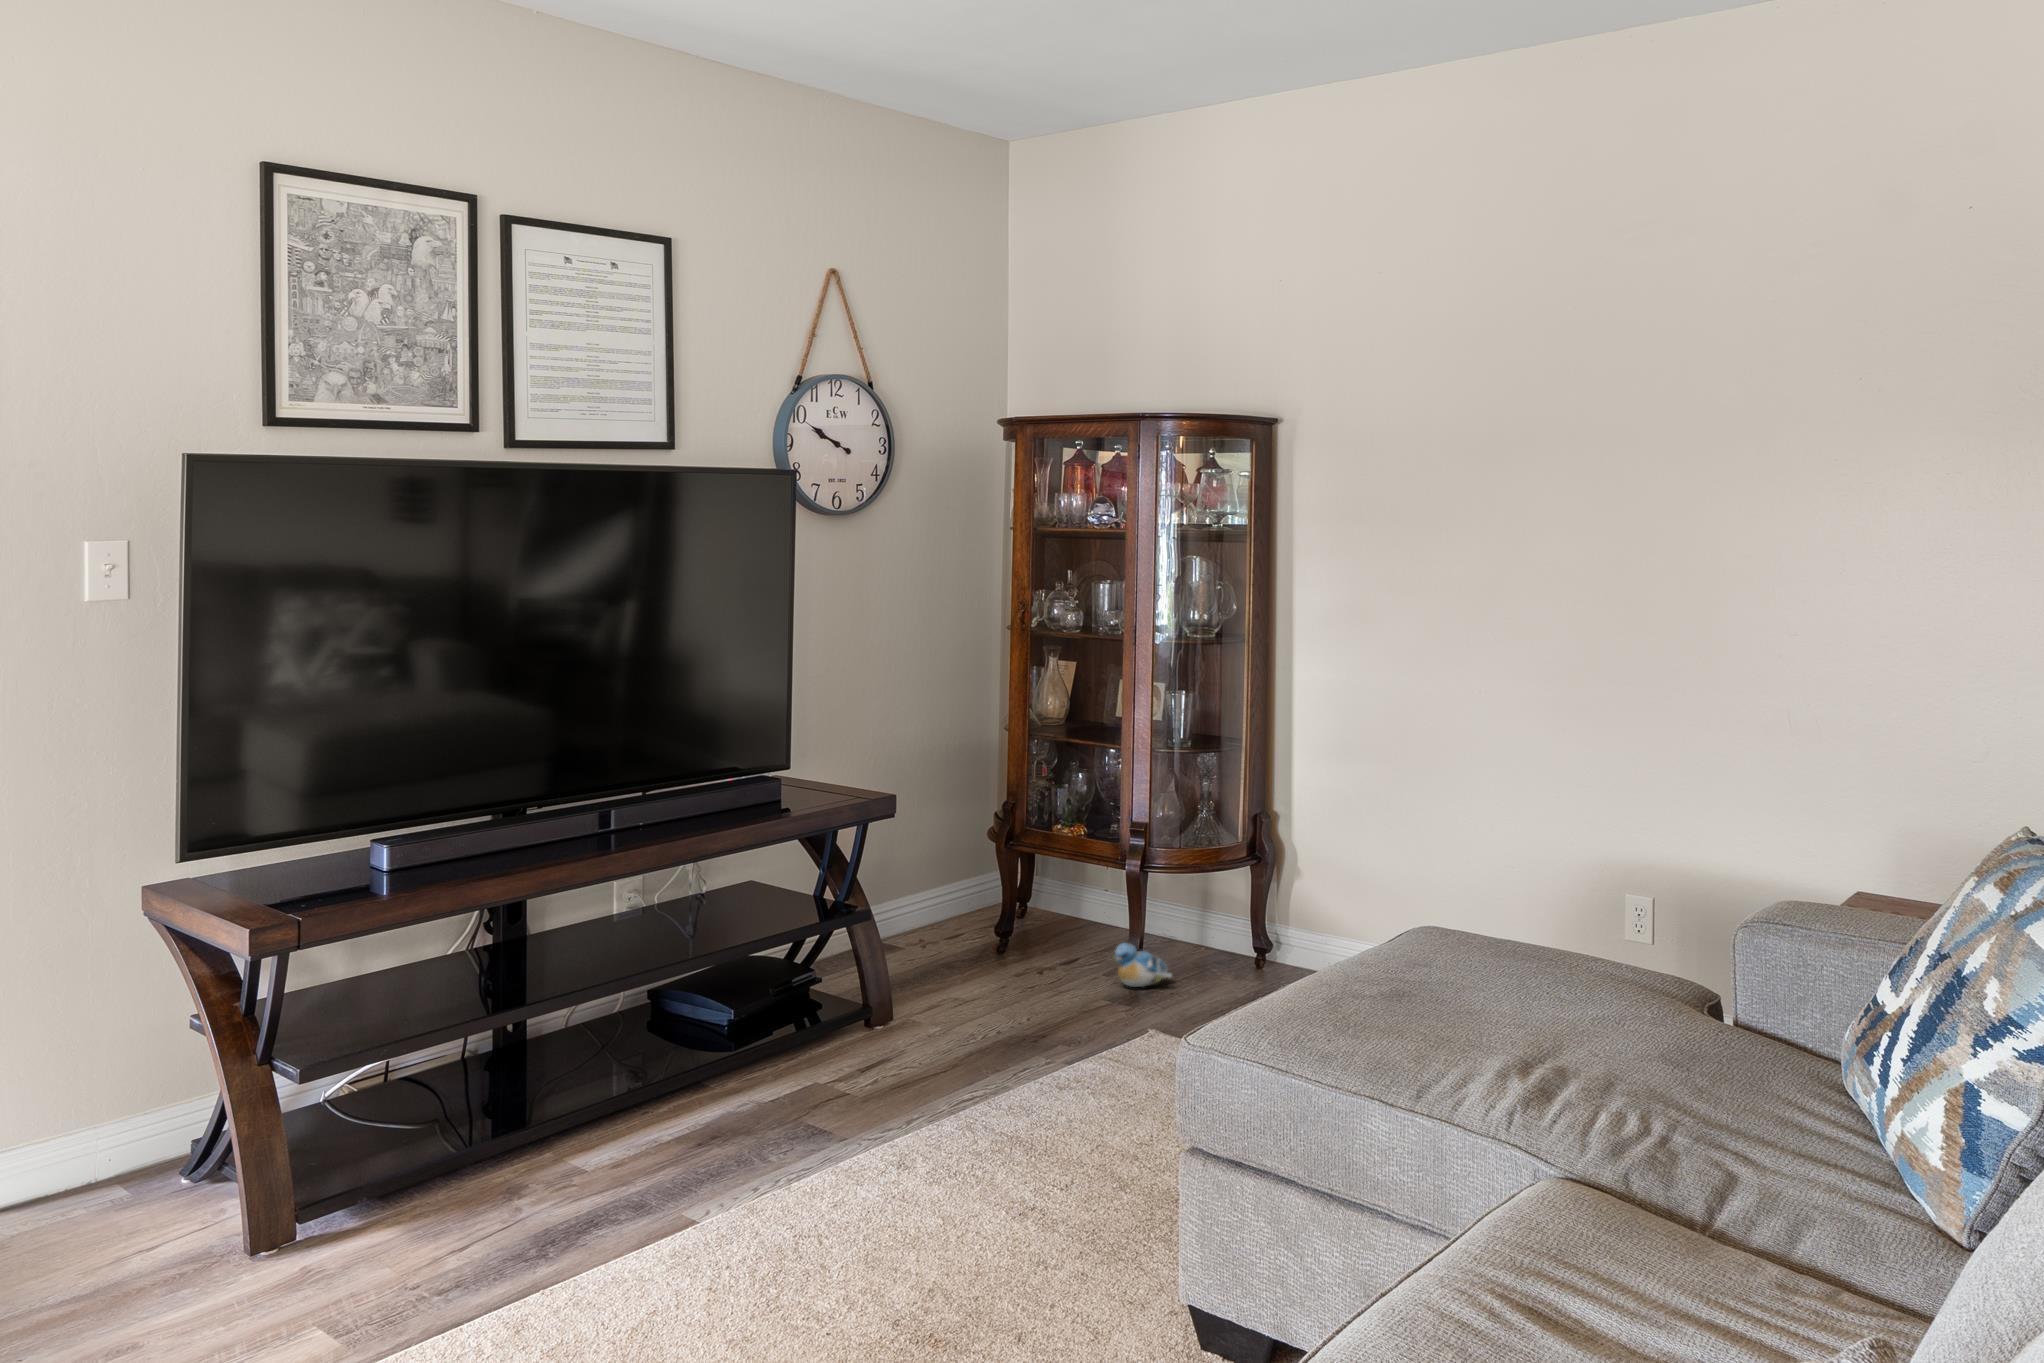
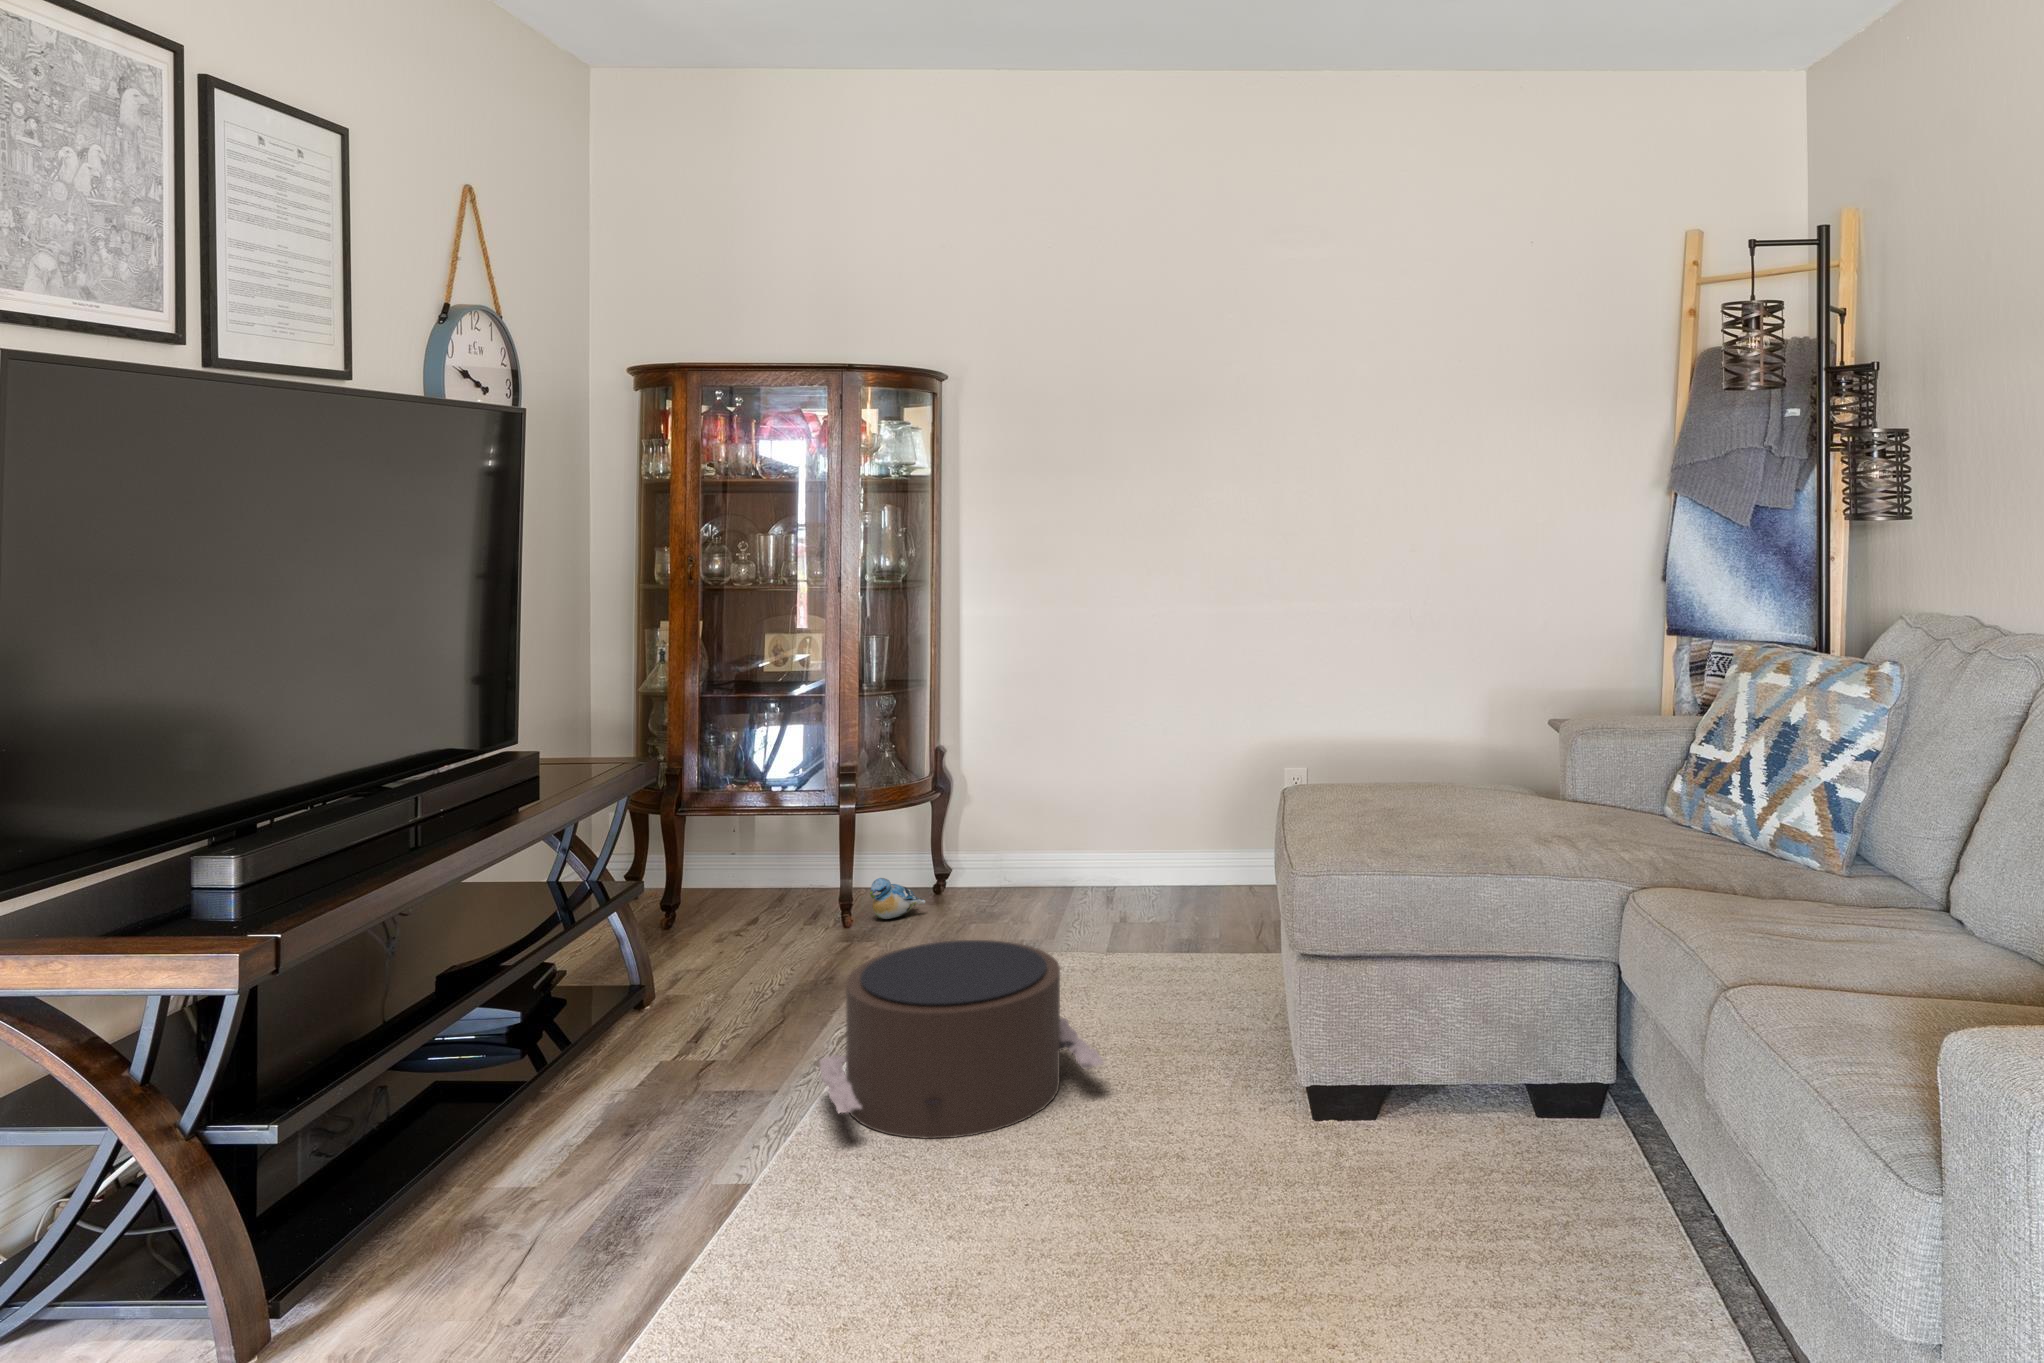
pouf: none [774,1030,1078,1249] -> present [820,940,1104,1139]

